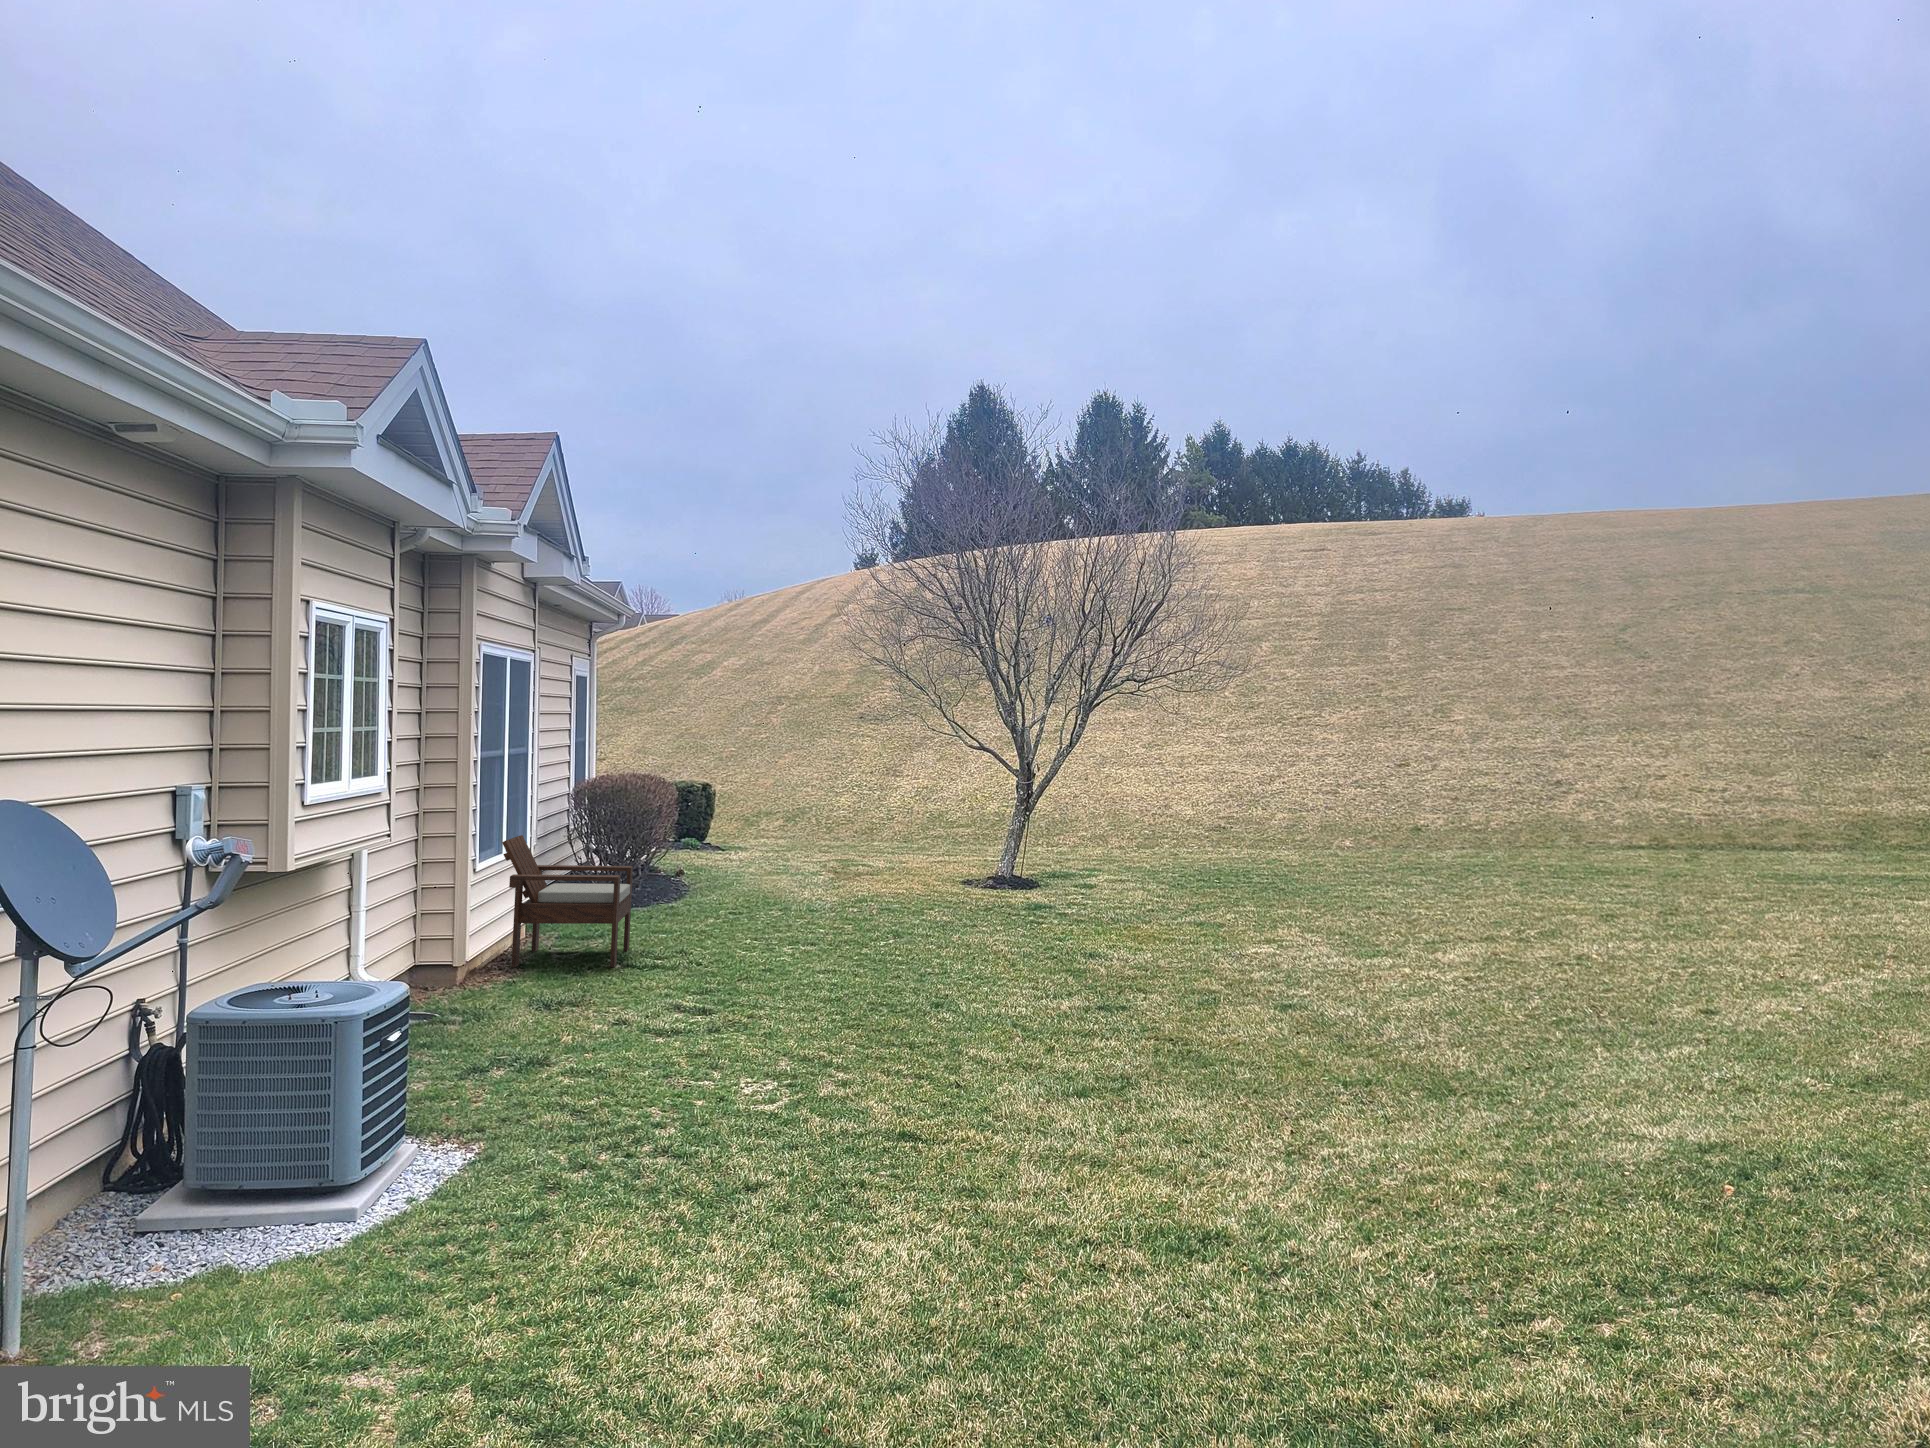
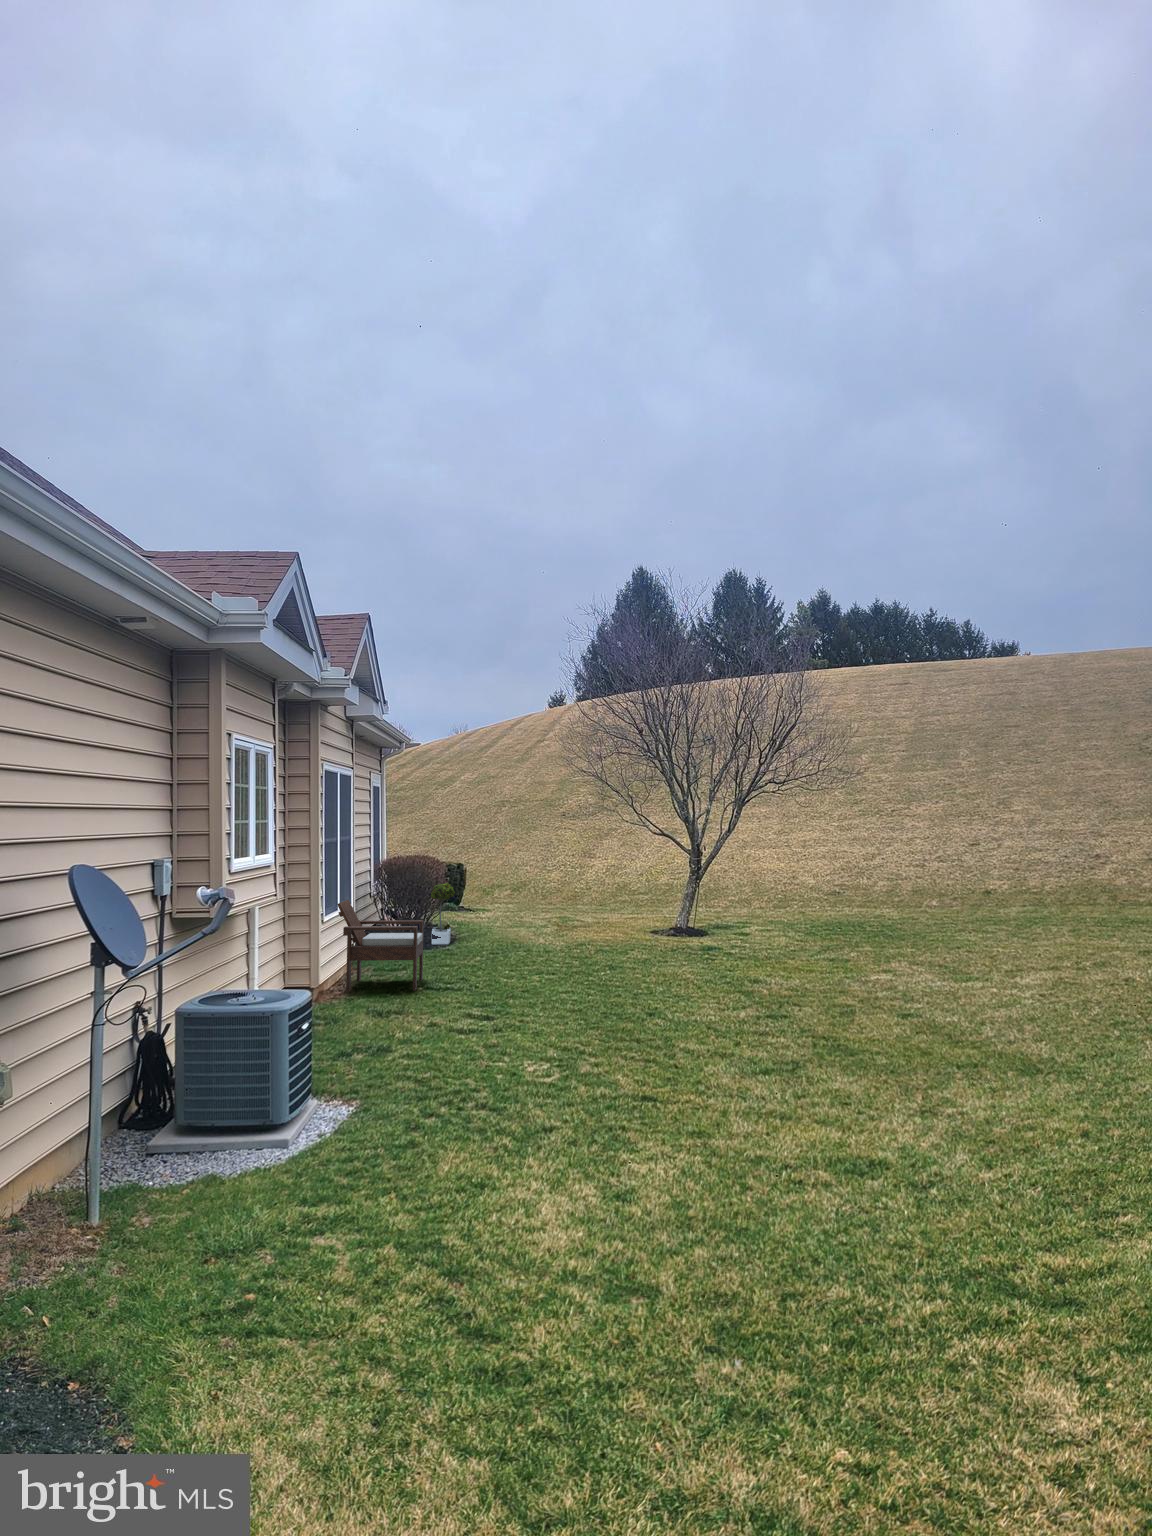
potted tree: none [655,809,691,896] -> present [431,883,455,944]

